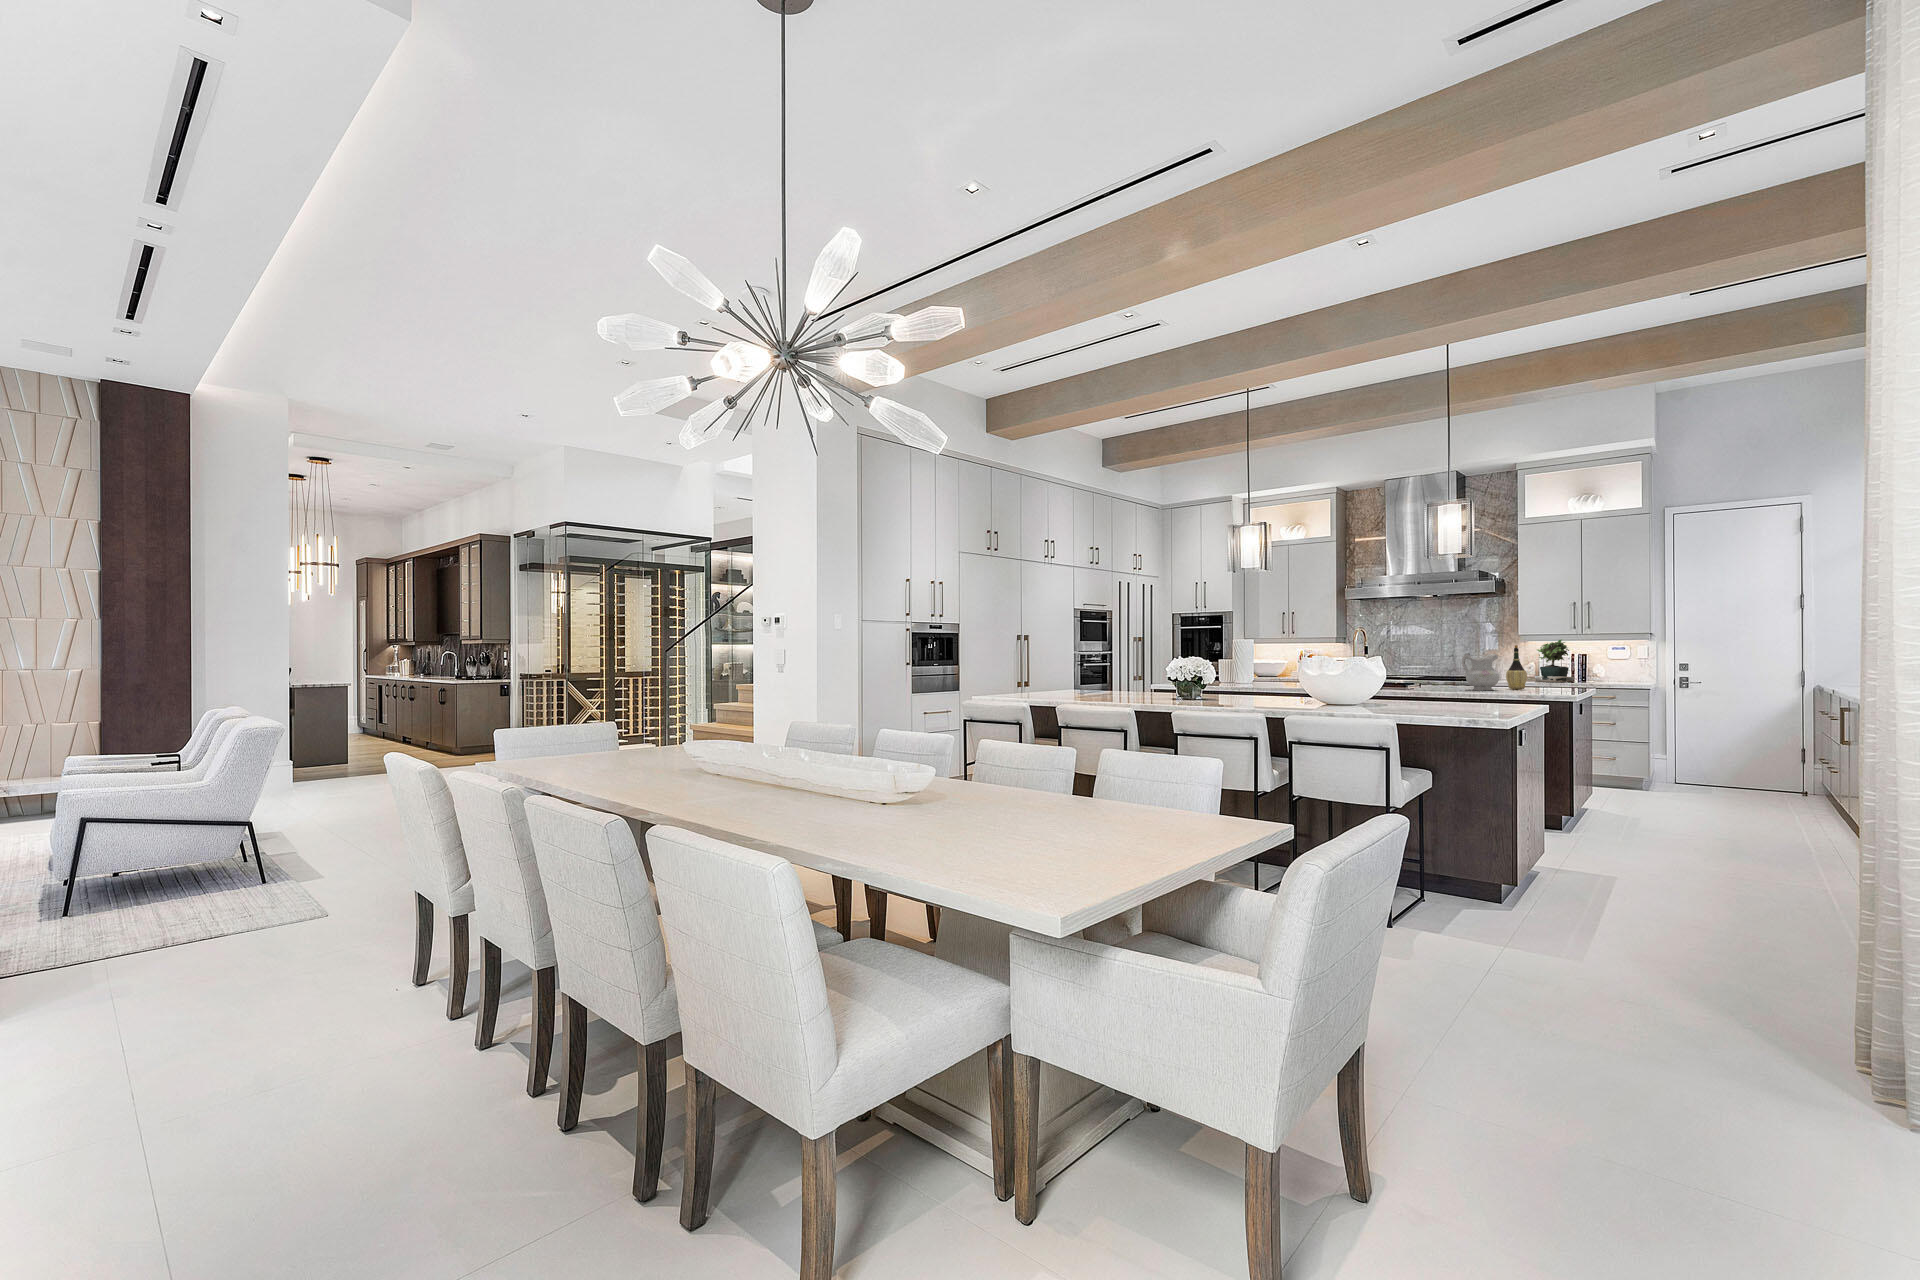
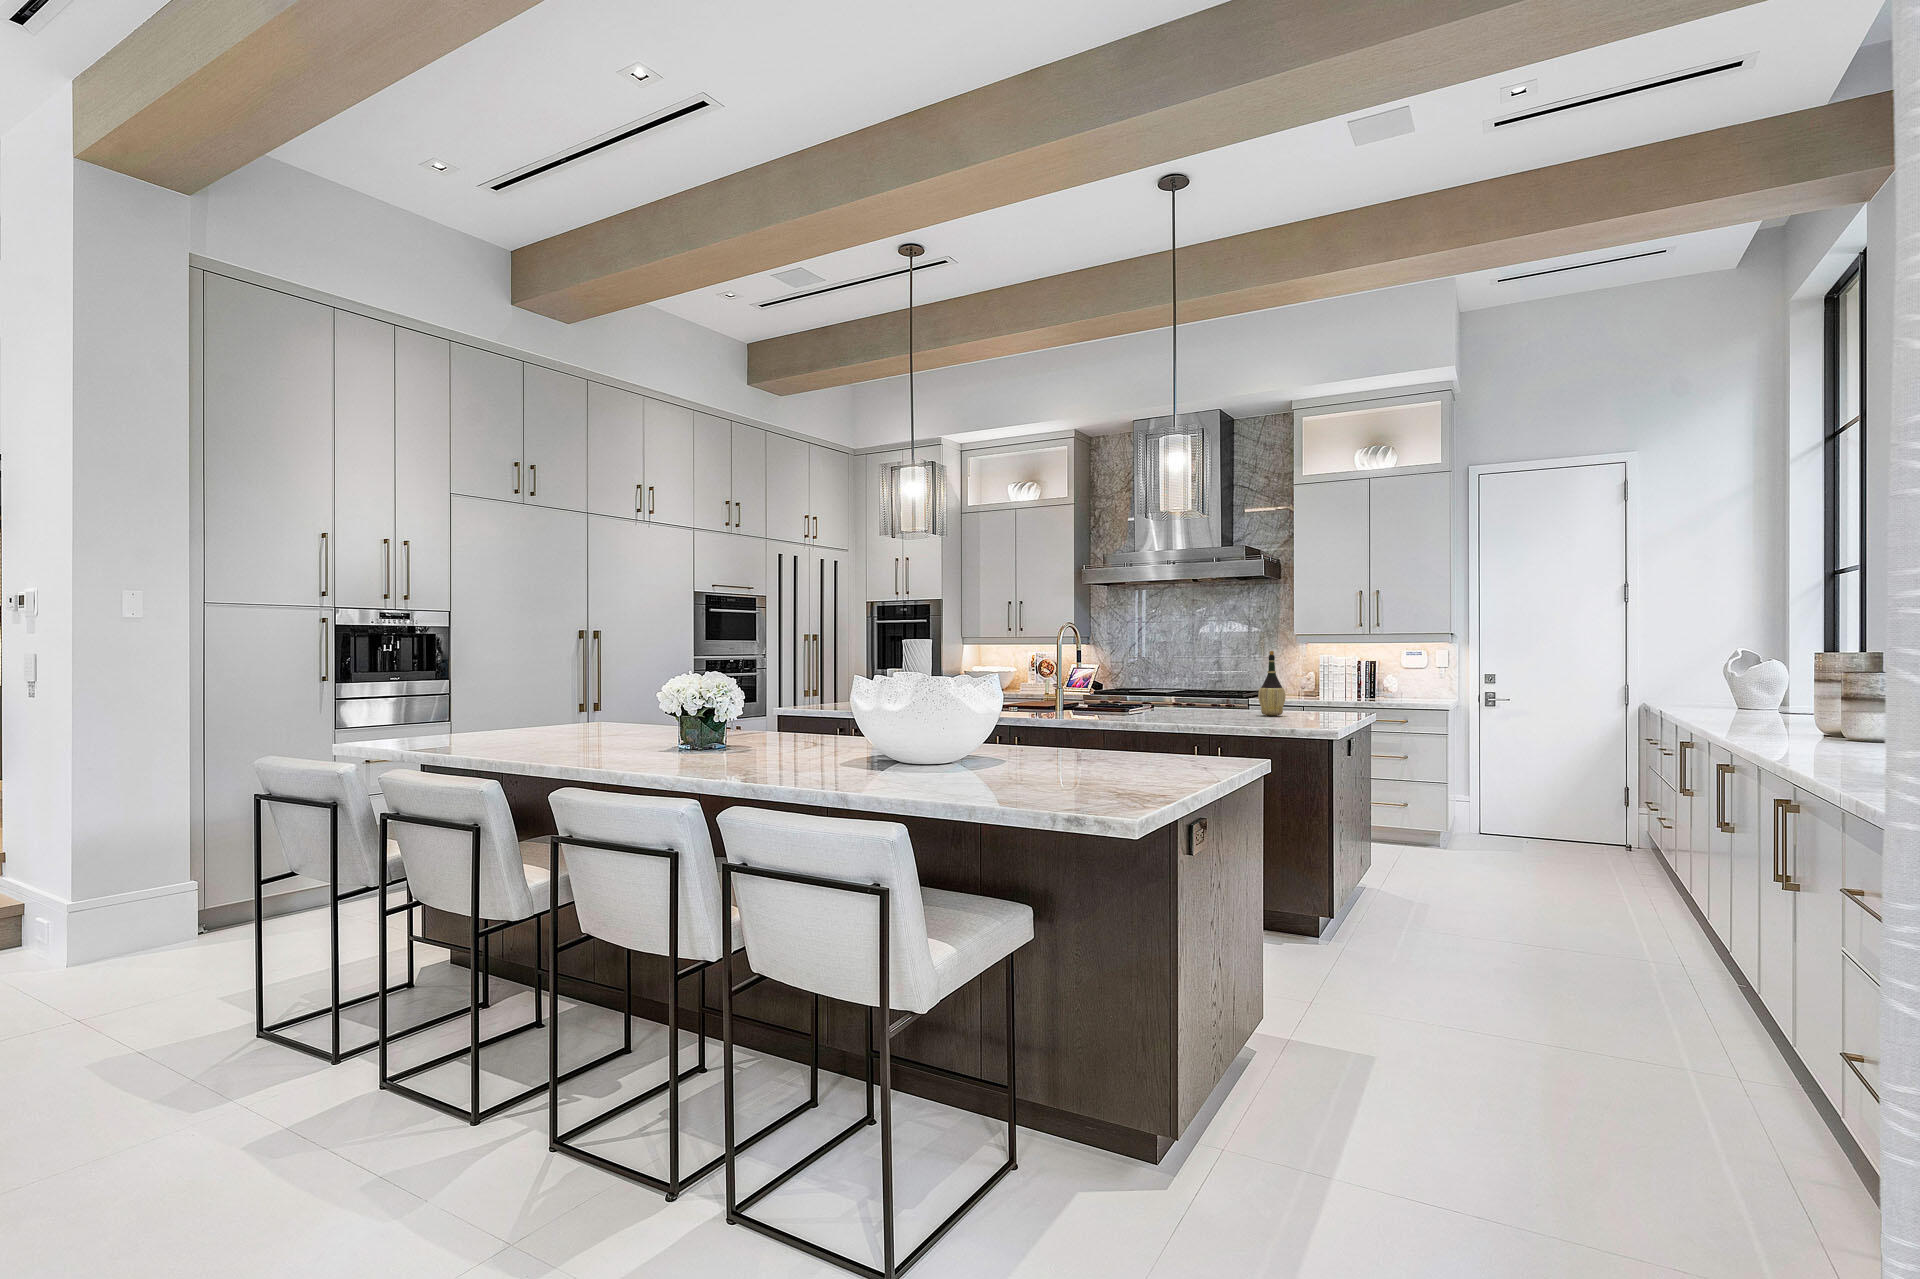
potted plant: present [1535,640,1575,682] -> none [1311,641,1362,701]
ceramic pitcher: present [1462,653,1499,690] -> none [1196,663,1246,718]

